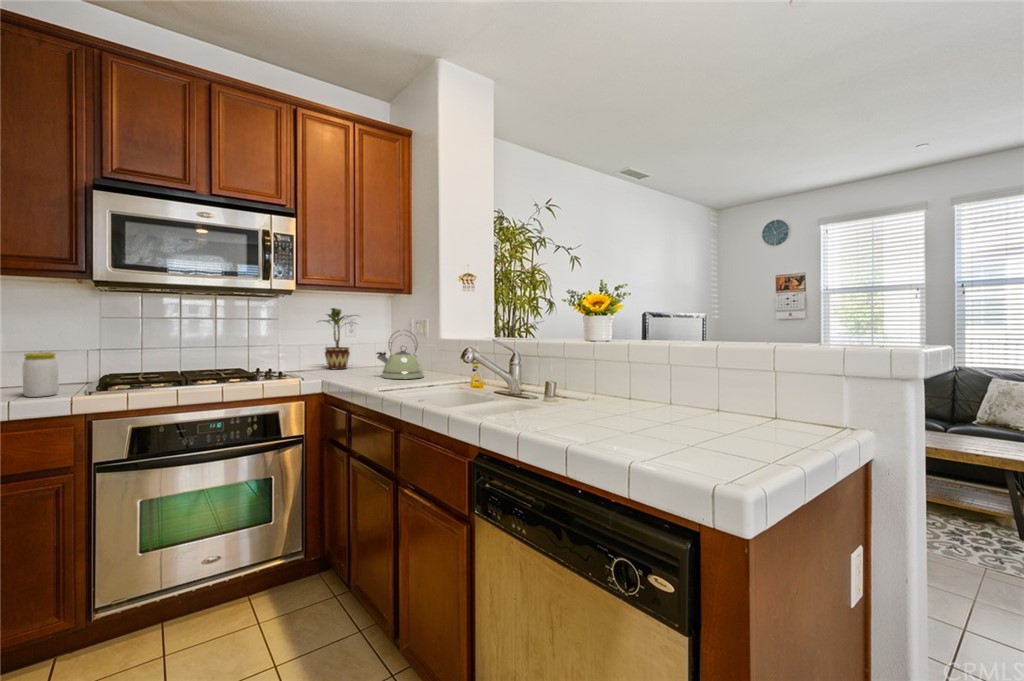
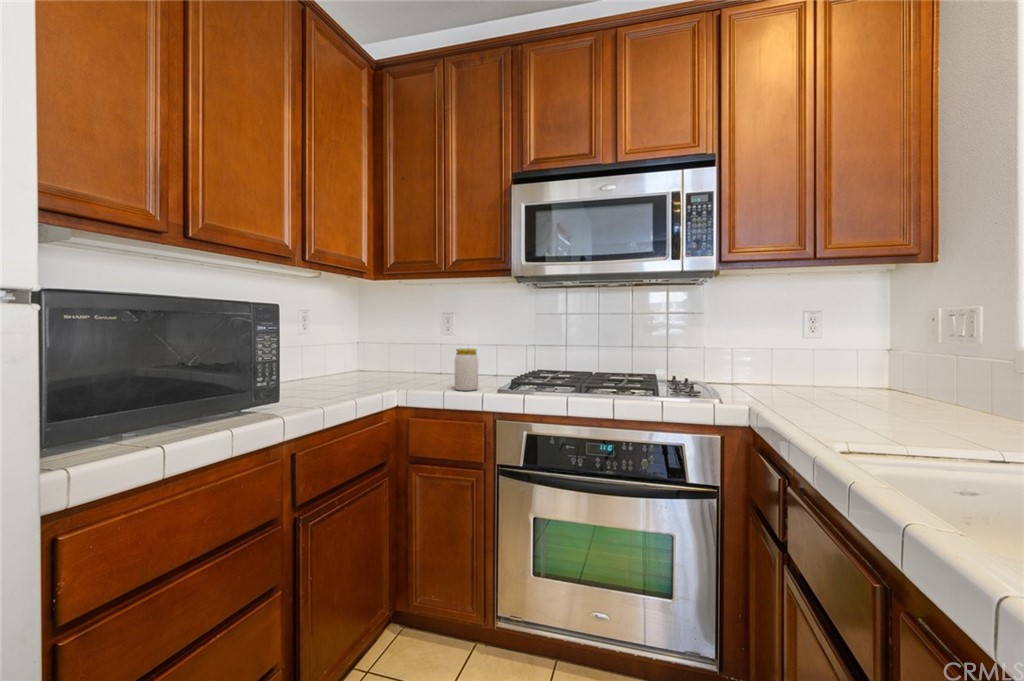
potted plant: present [323,308,357,369] -> none [750,295,830,391]
kettle: present [376,330,424,379] -> none [853,323,972,422]

